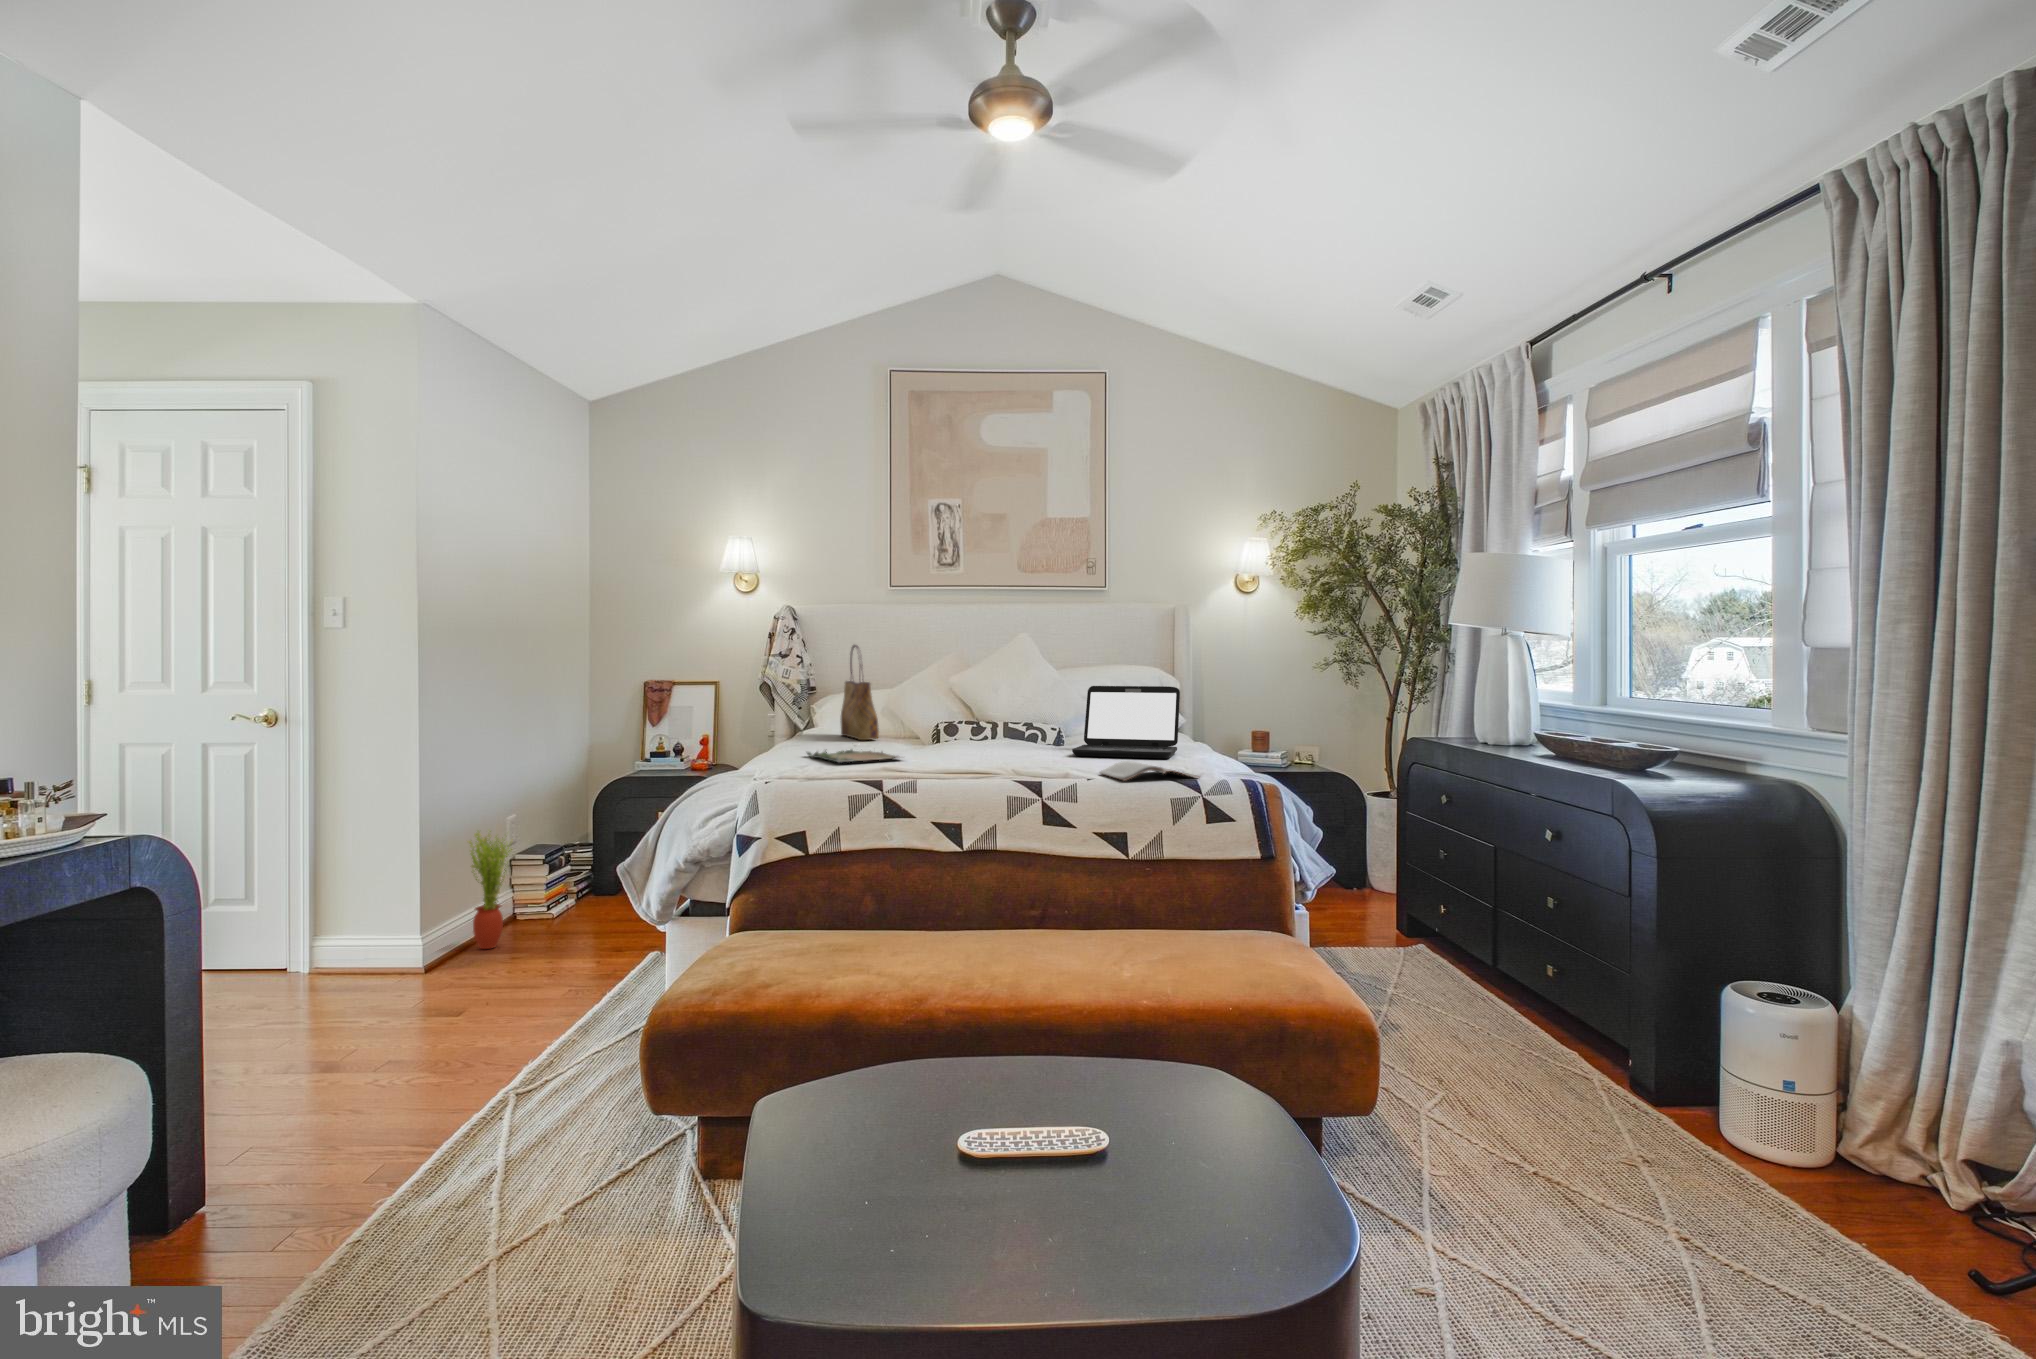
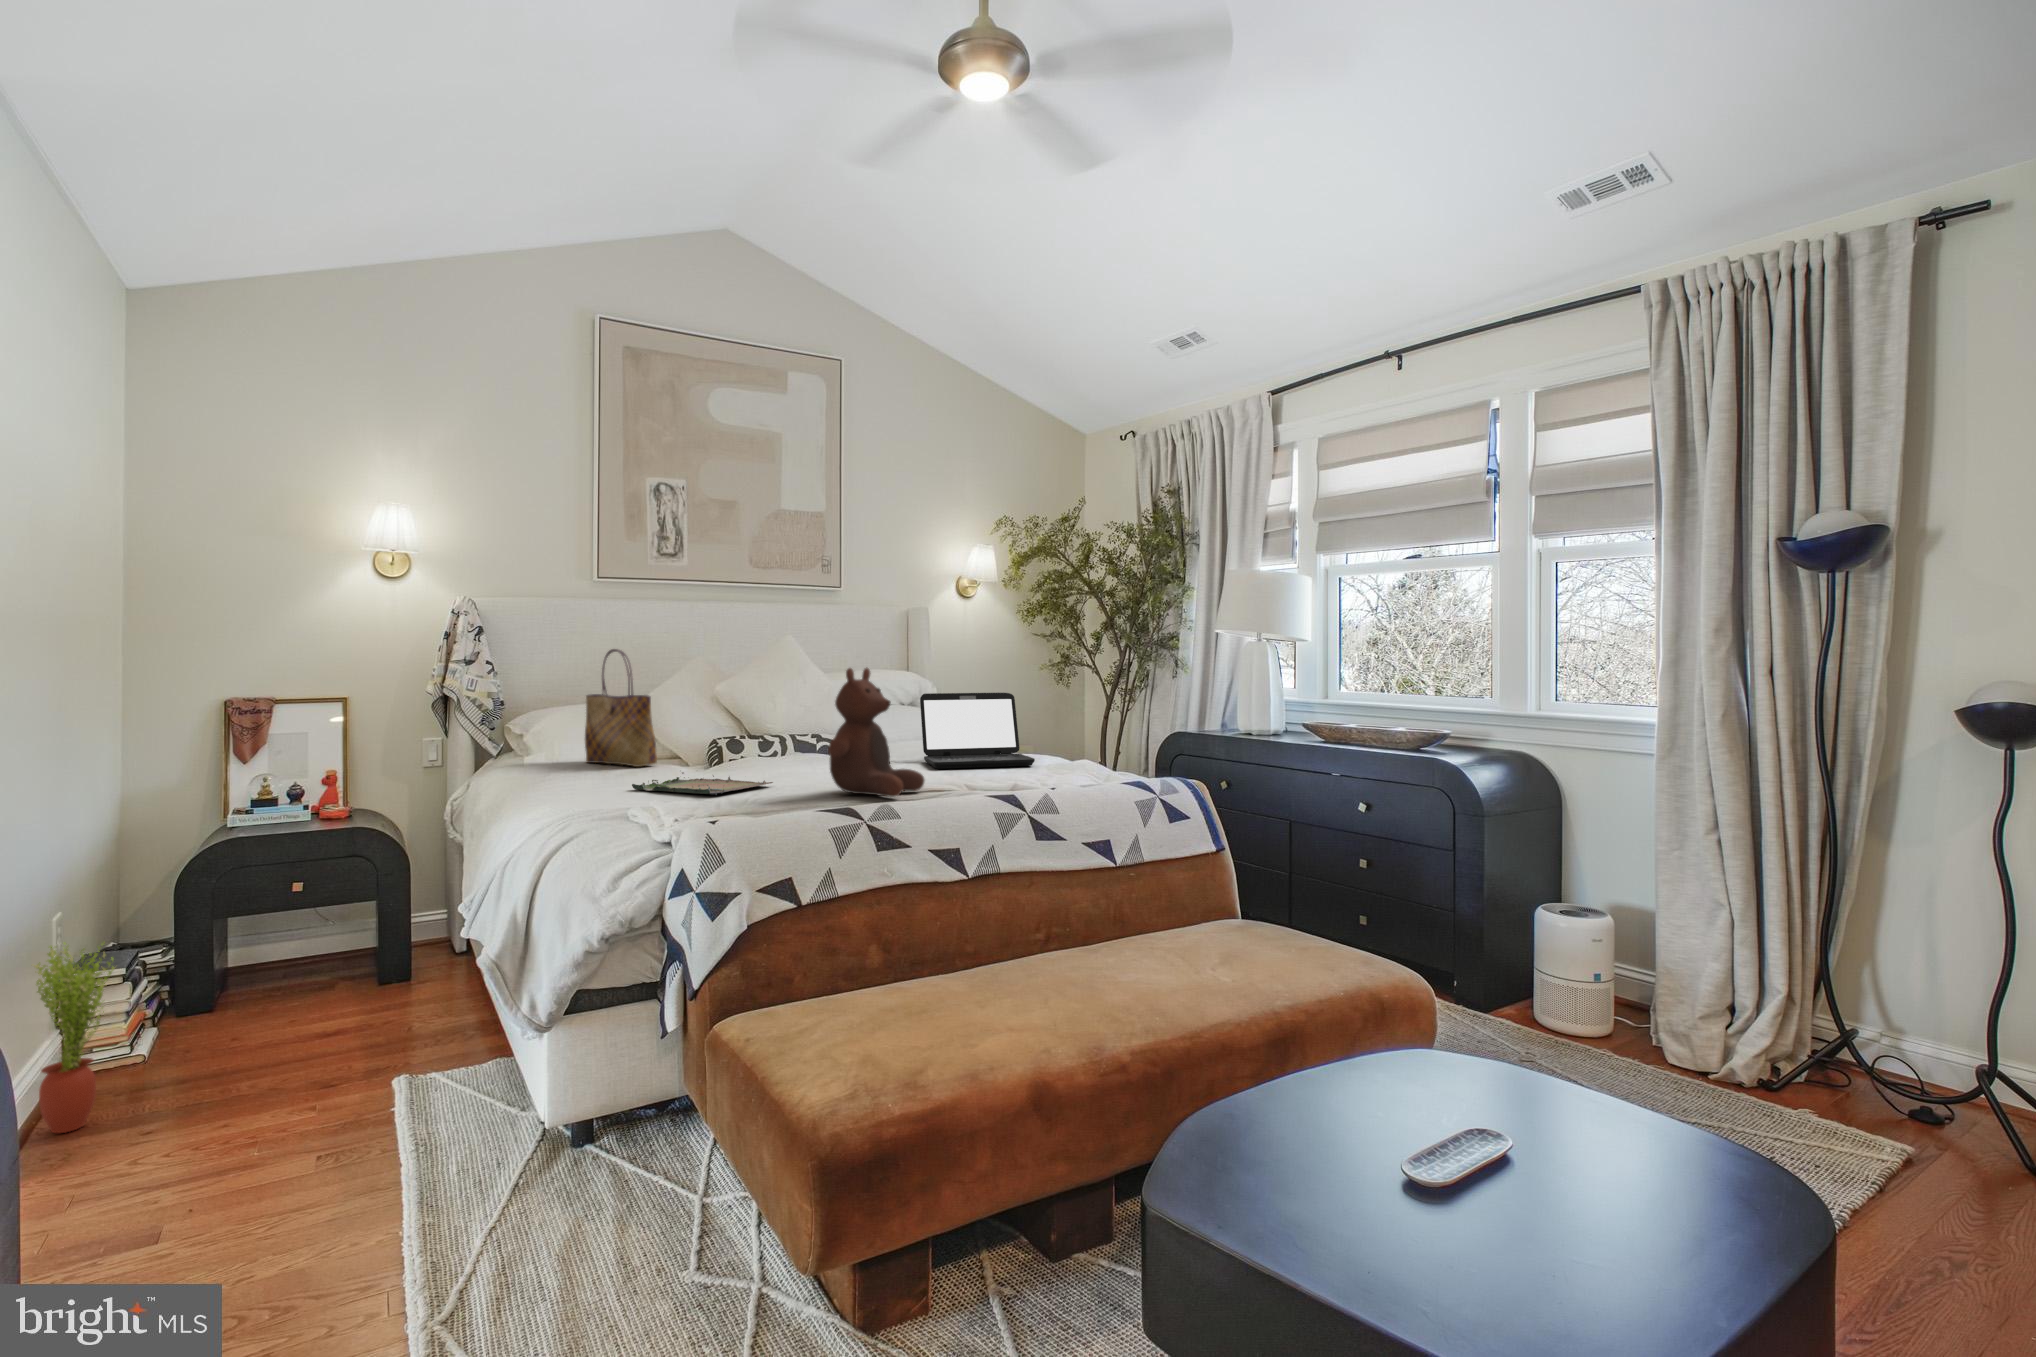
stuffed bear: none [909,659,1002,775] -> present [828,668,925,797]
magazine: present [1100,761,1200,781] -> none [1021,770,1120,790]

